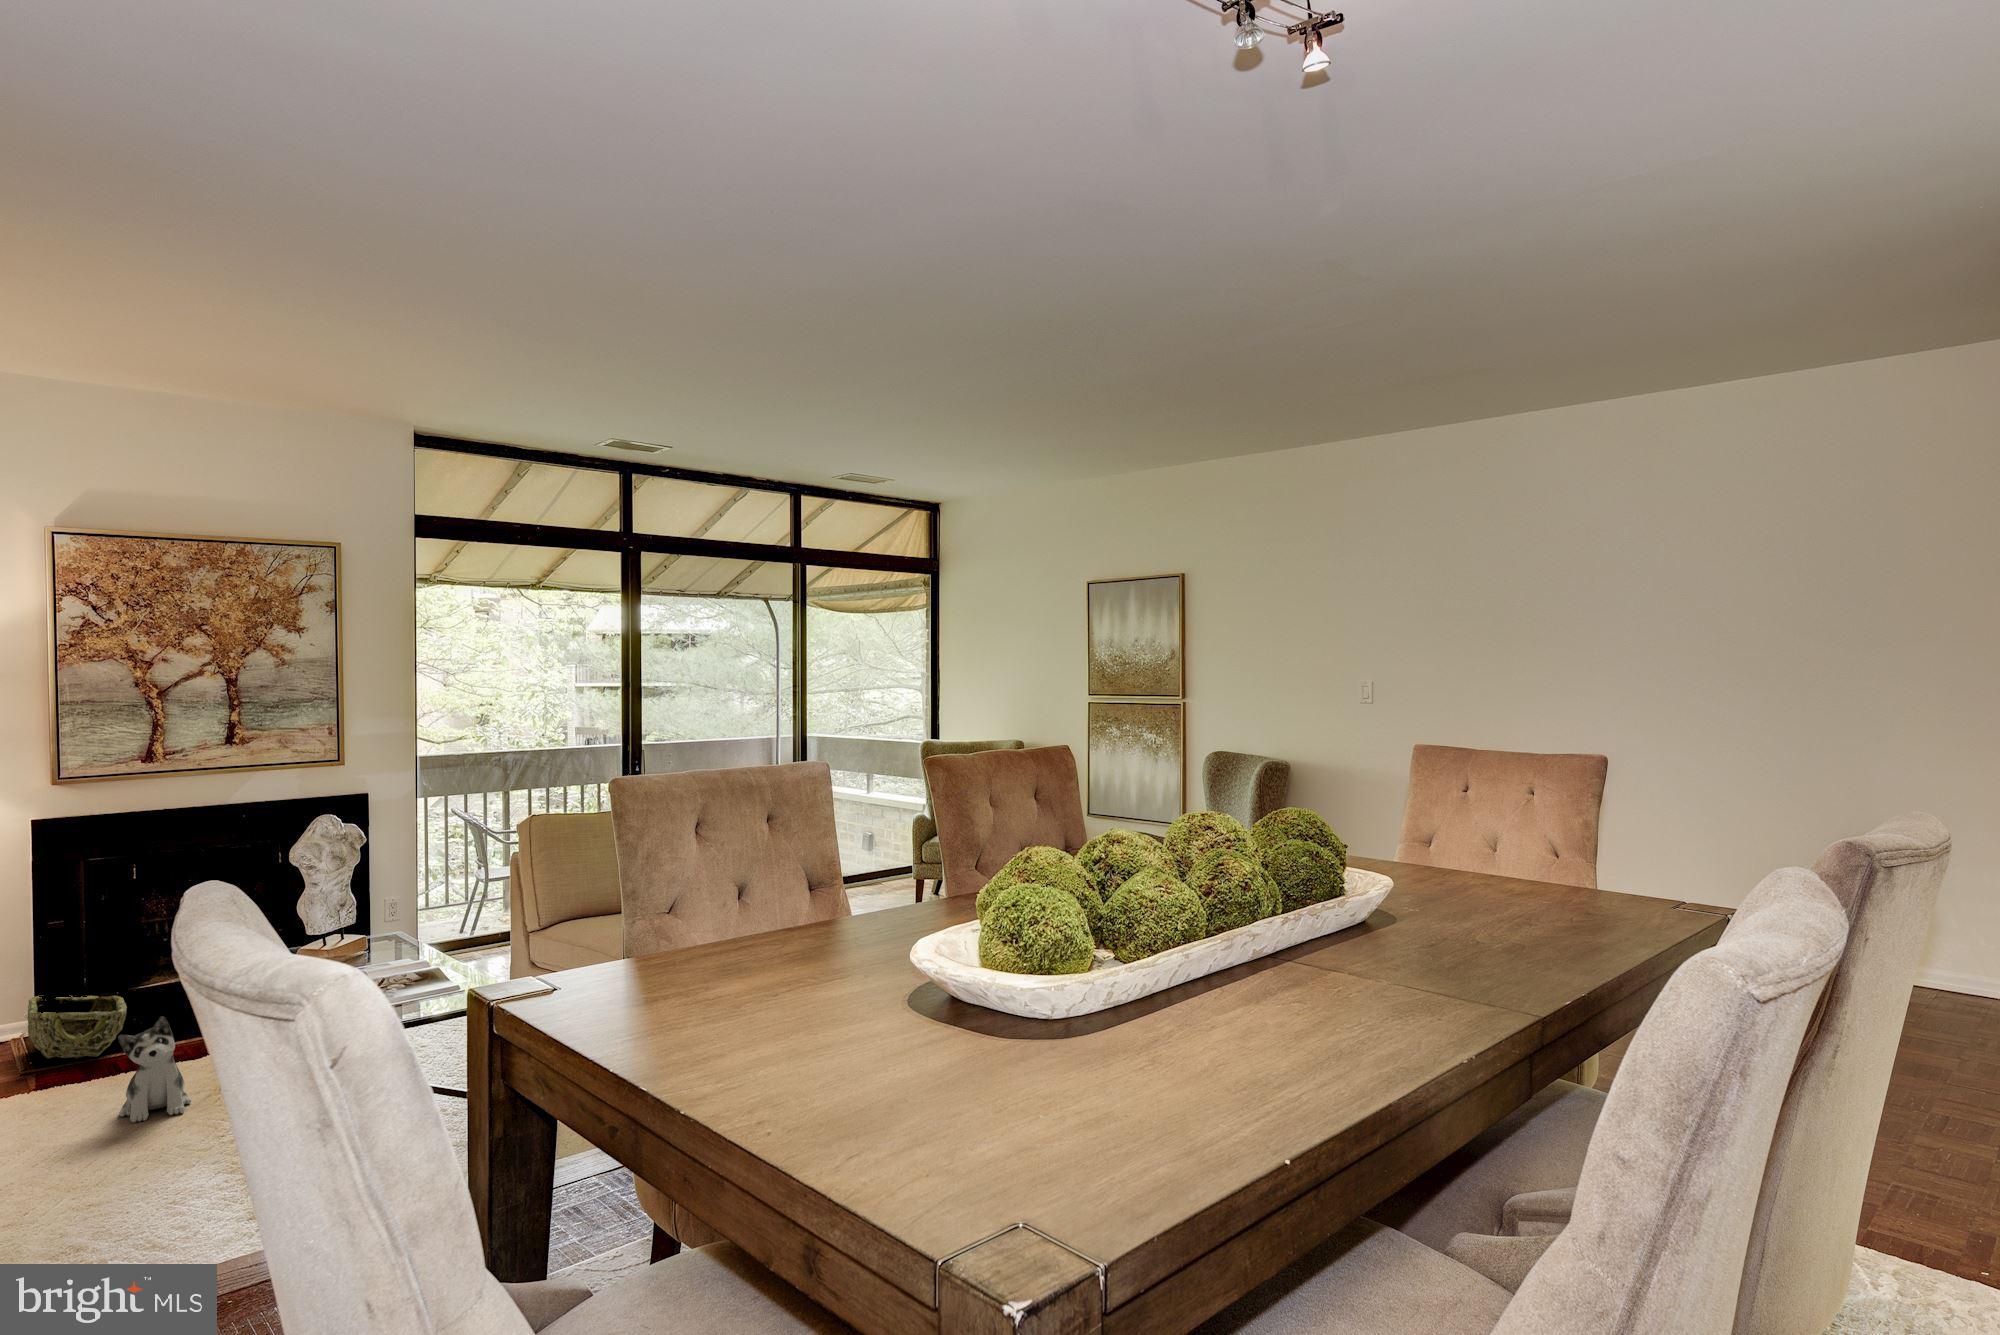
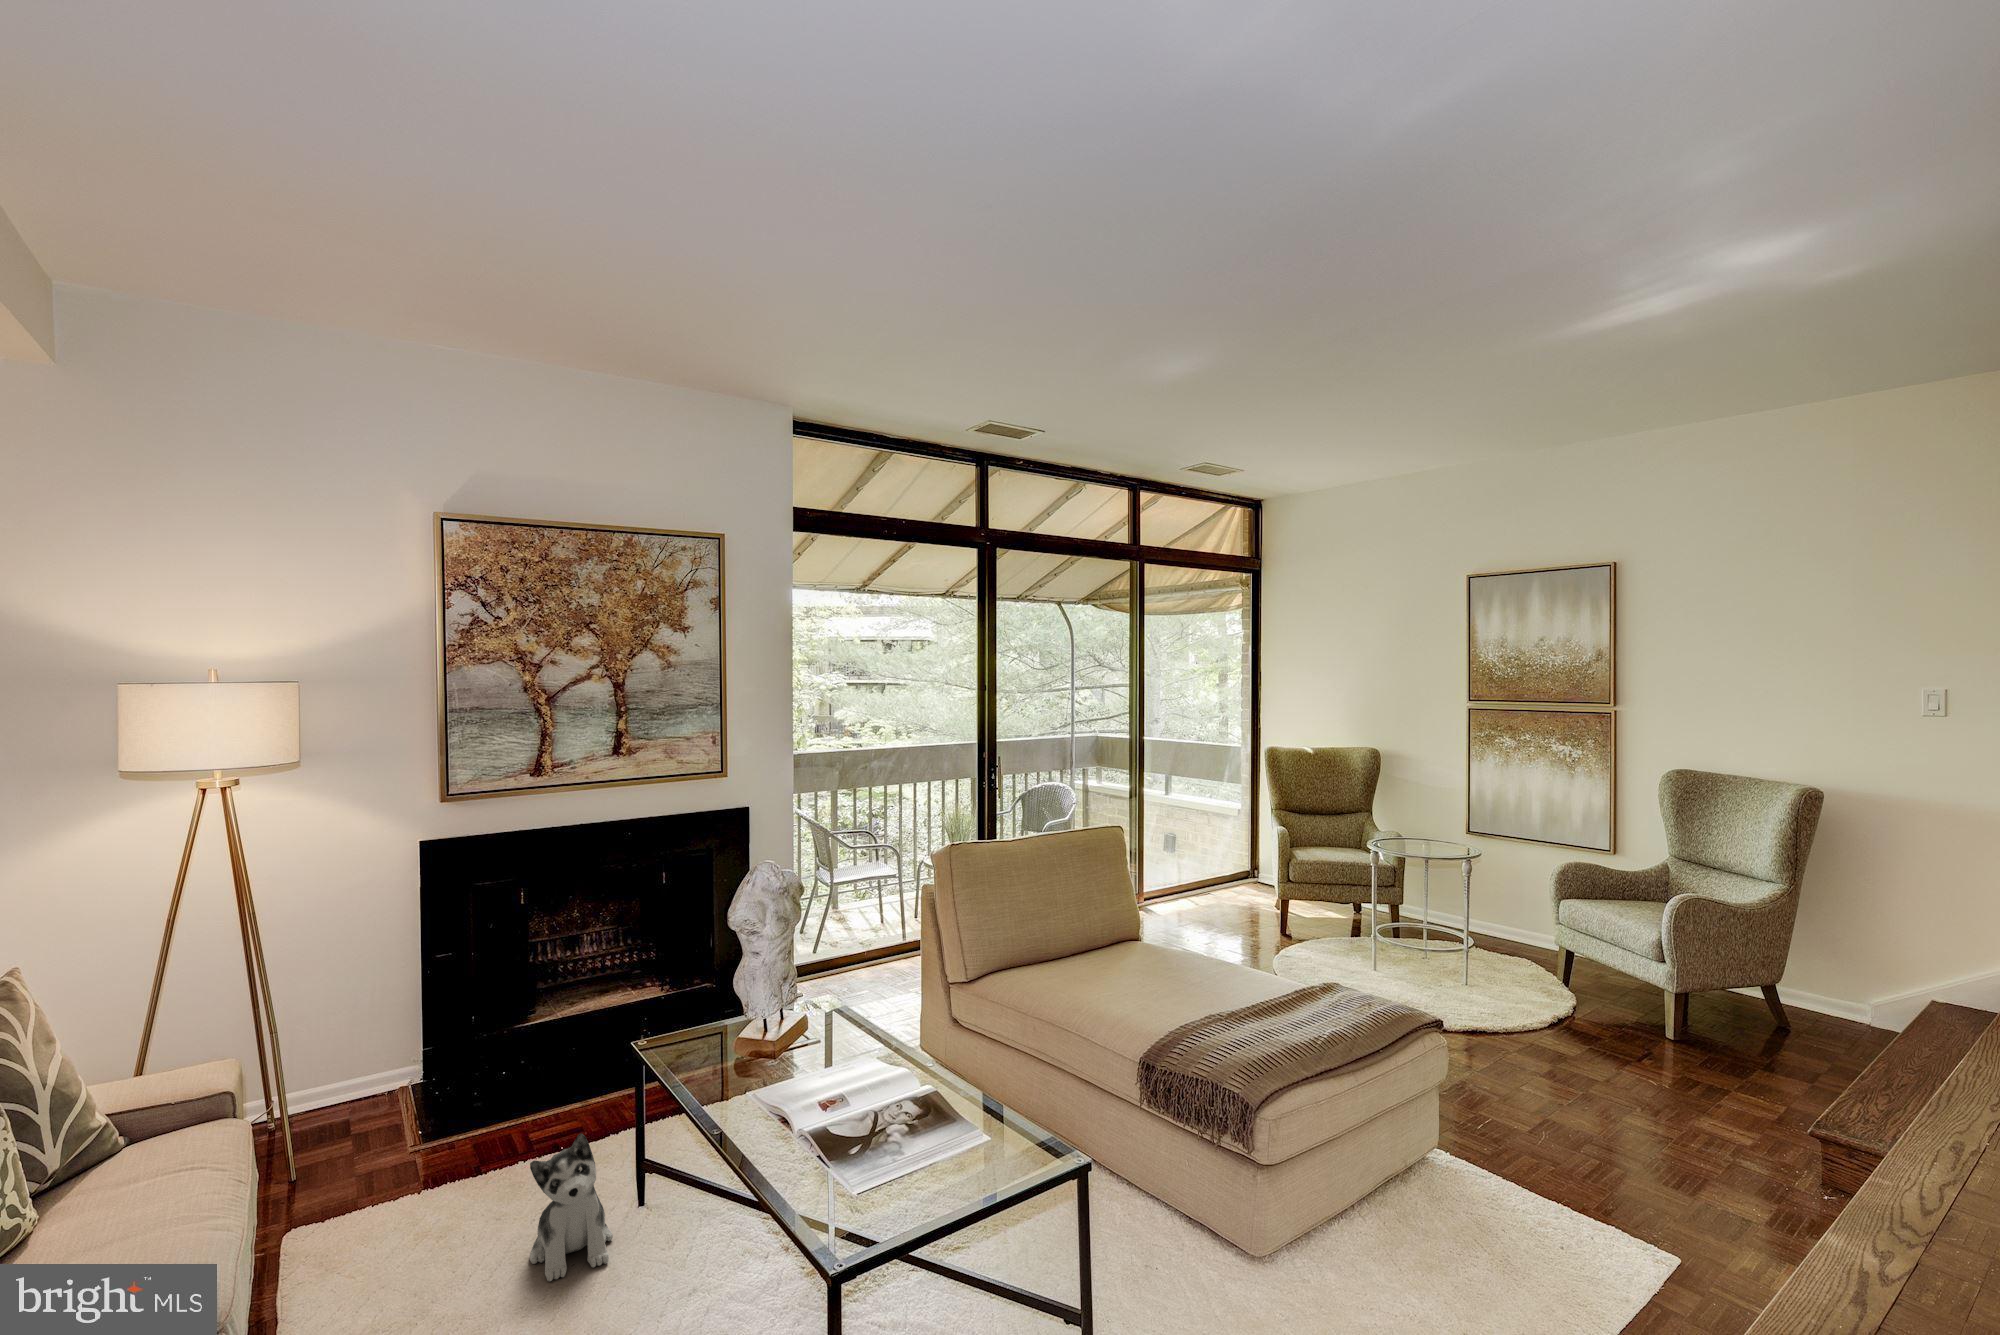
woven basket: present [28,996,127,1059] -> none [416,1038,521,1128]

